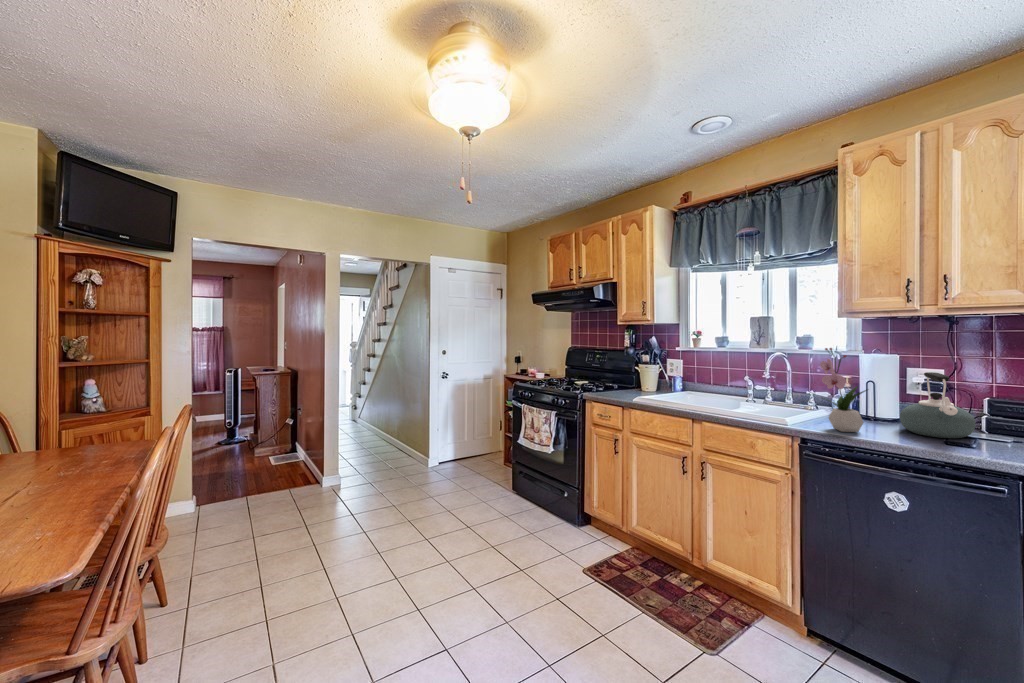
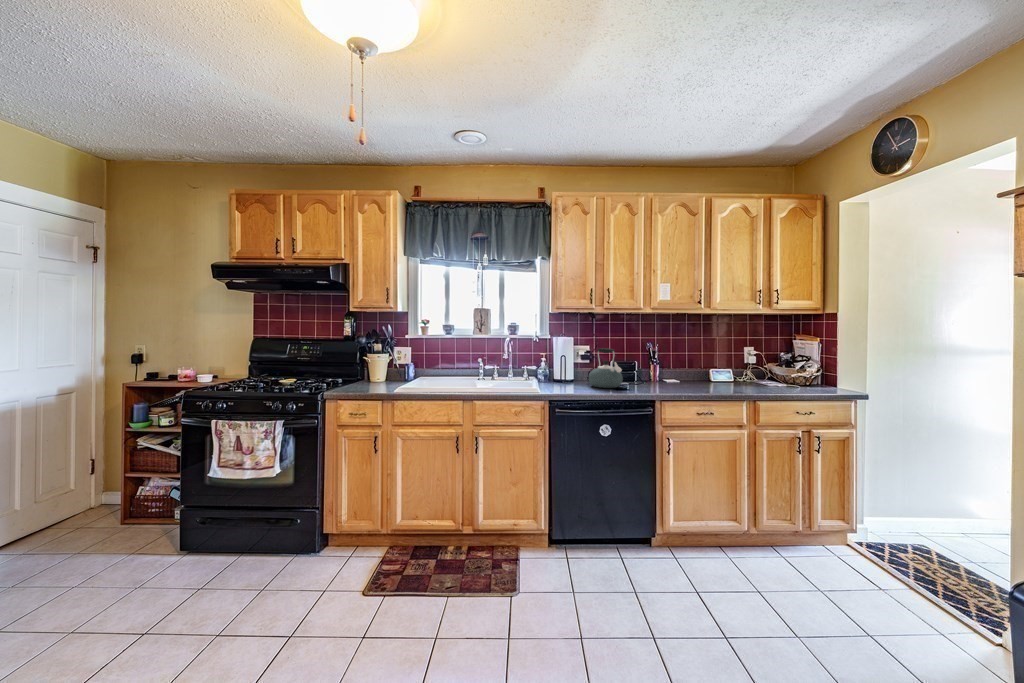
flower arrangement: present [820,348,867,432] -> none [557,331,583,391]

